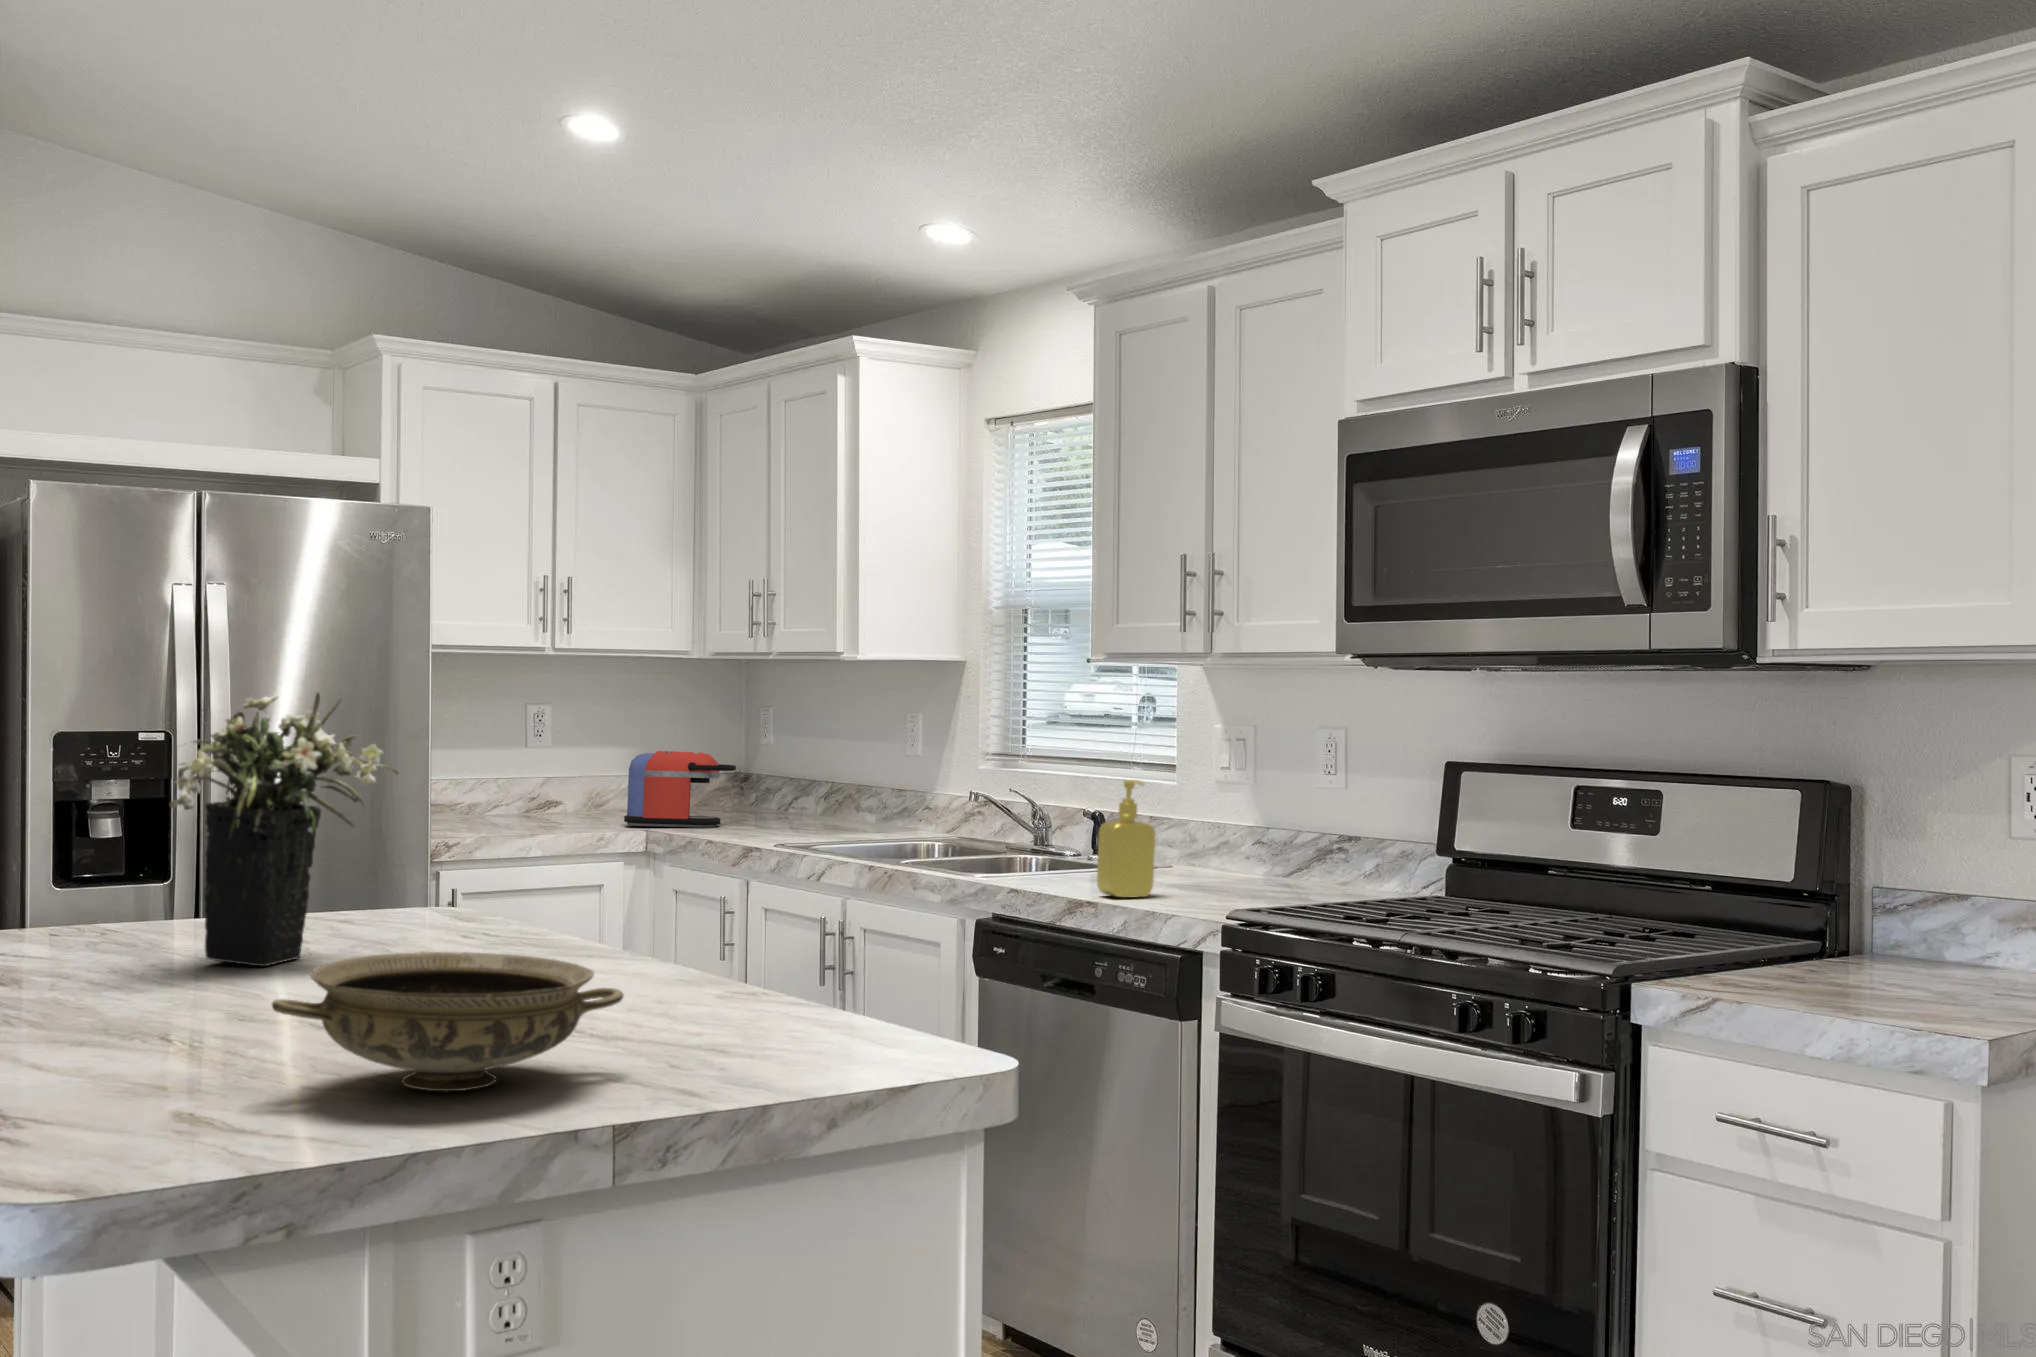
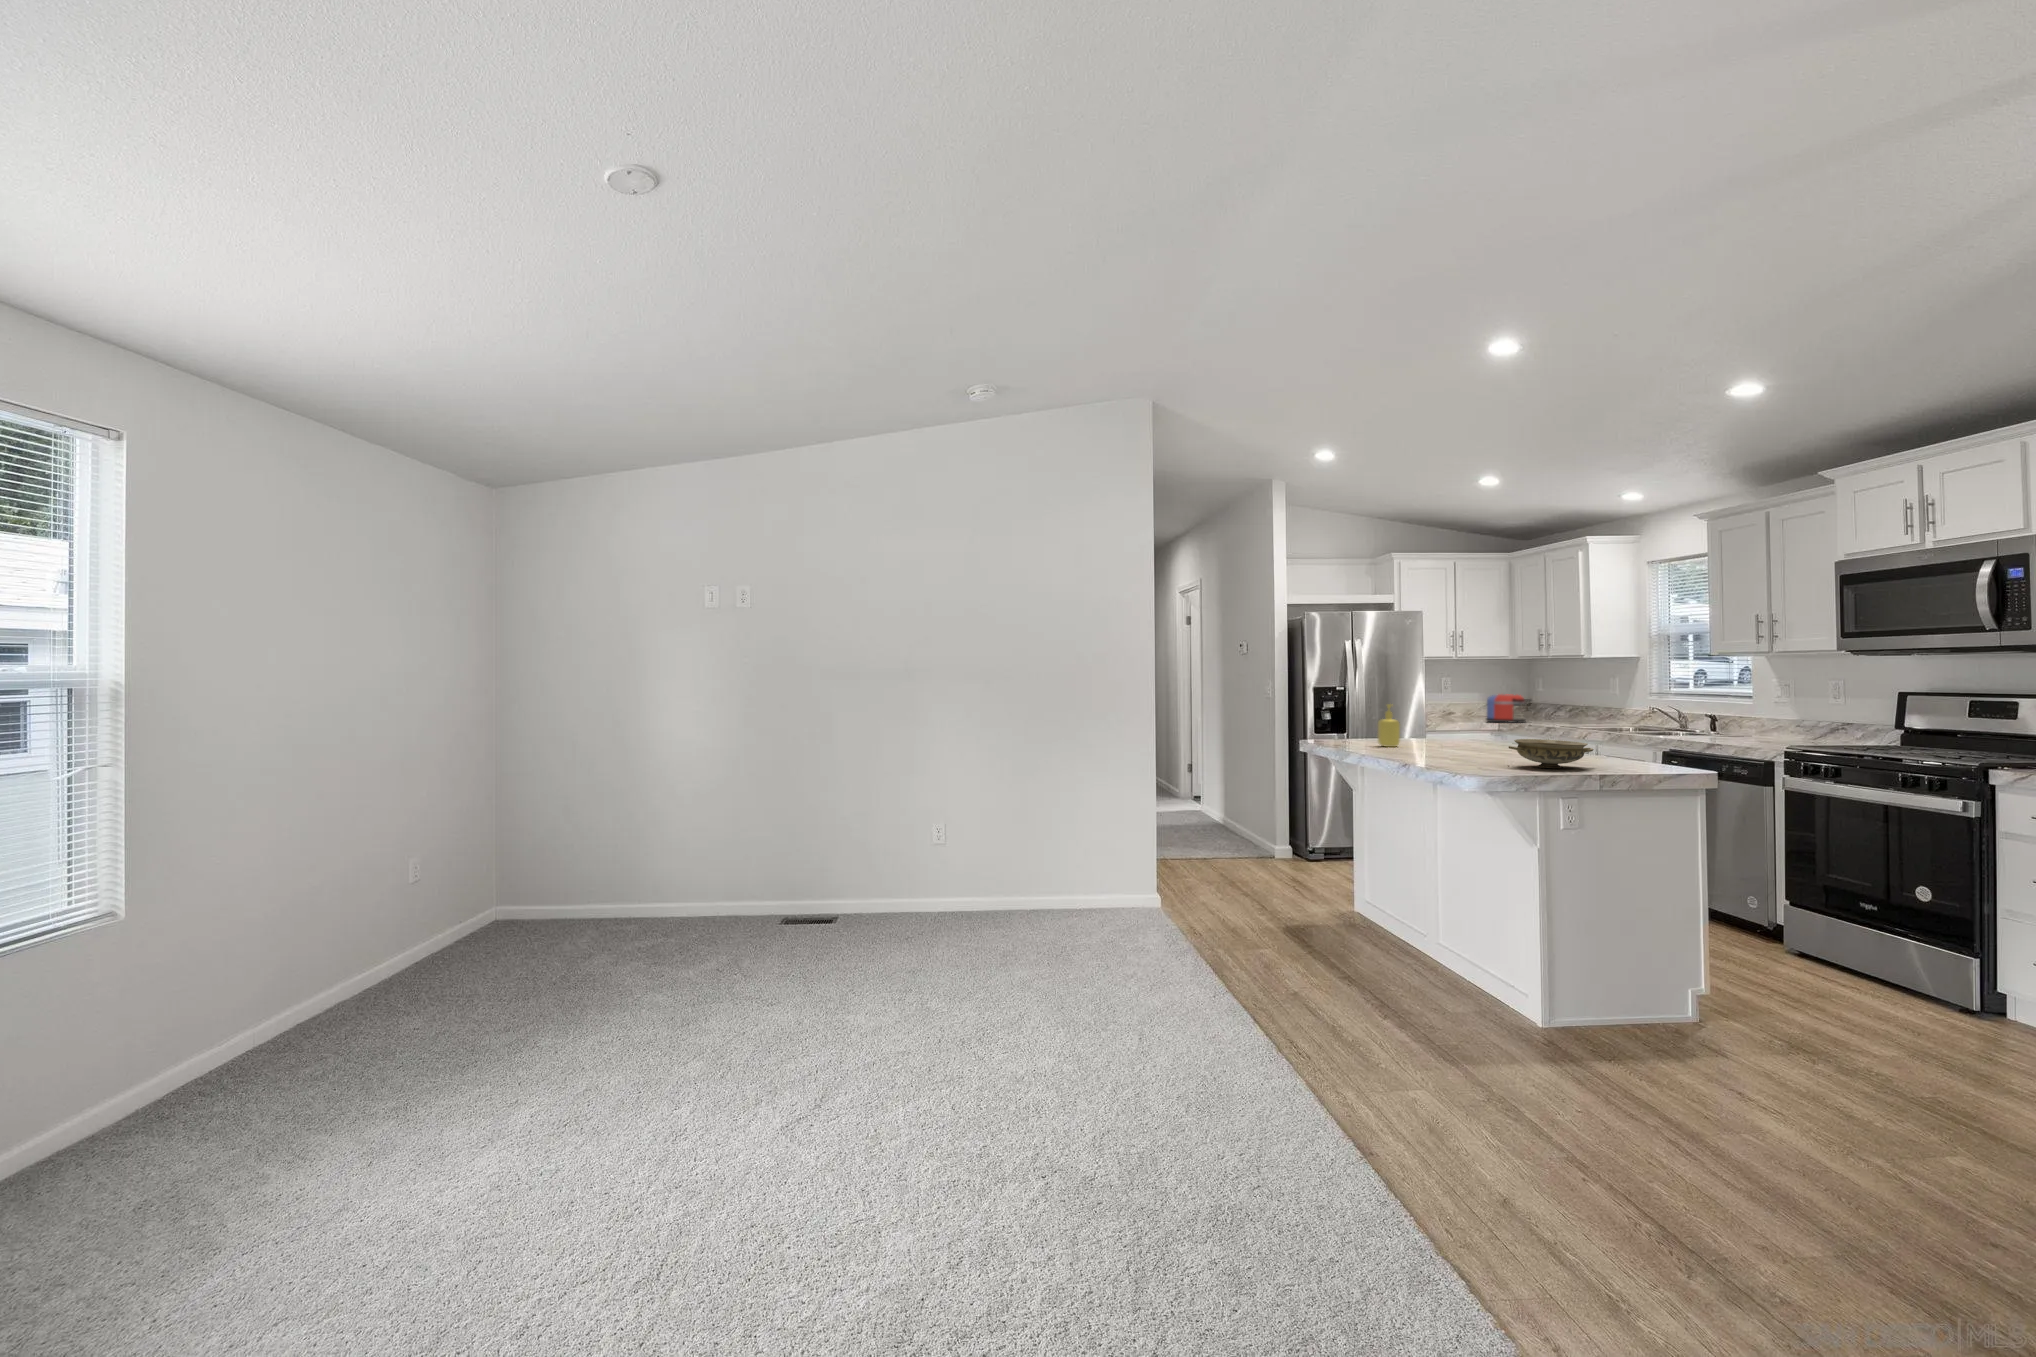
flower arrangement: present [170,693,400,966] -> none [1419,678,1483,750]
soap dispenser: present [1097,780,1155,898] -> present [1378,704,1400,747]

